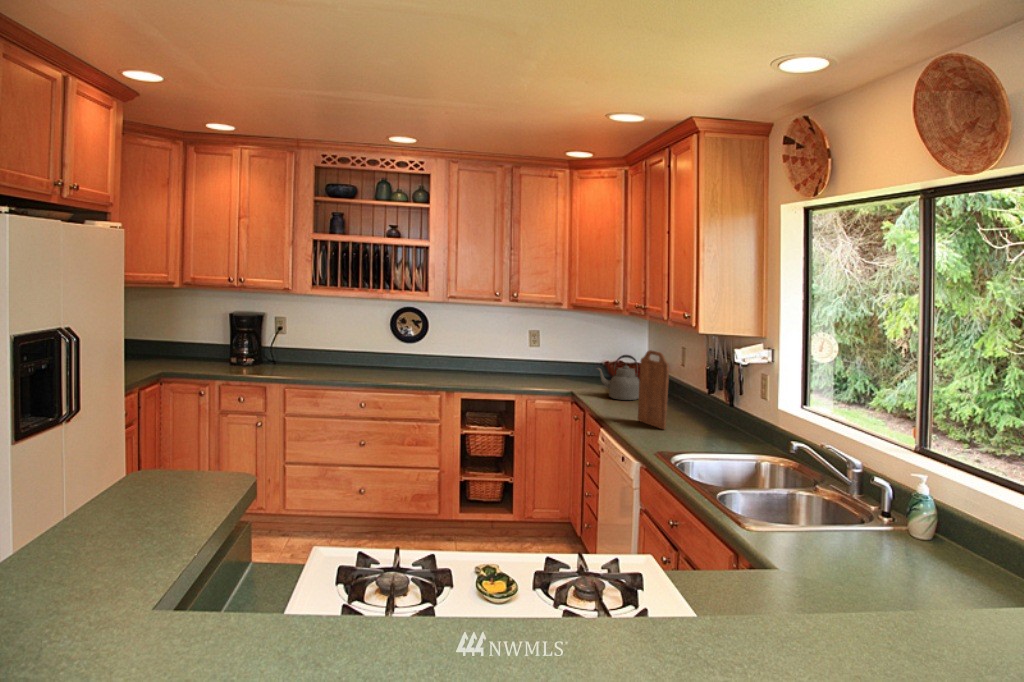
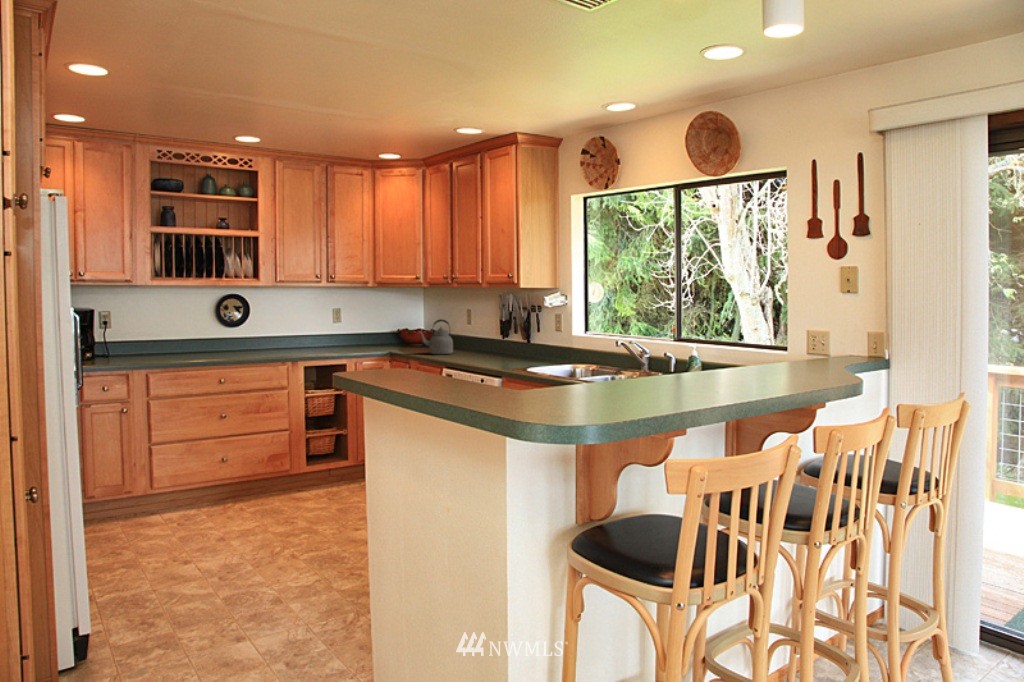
cutting board: present [638,350,669,430] -> none [472,306,499,363]

